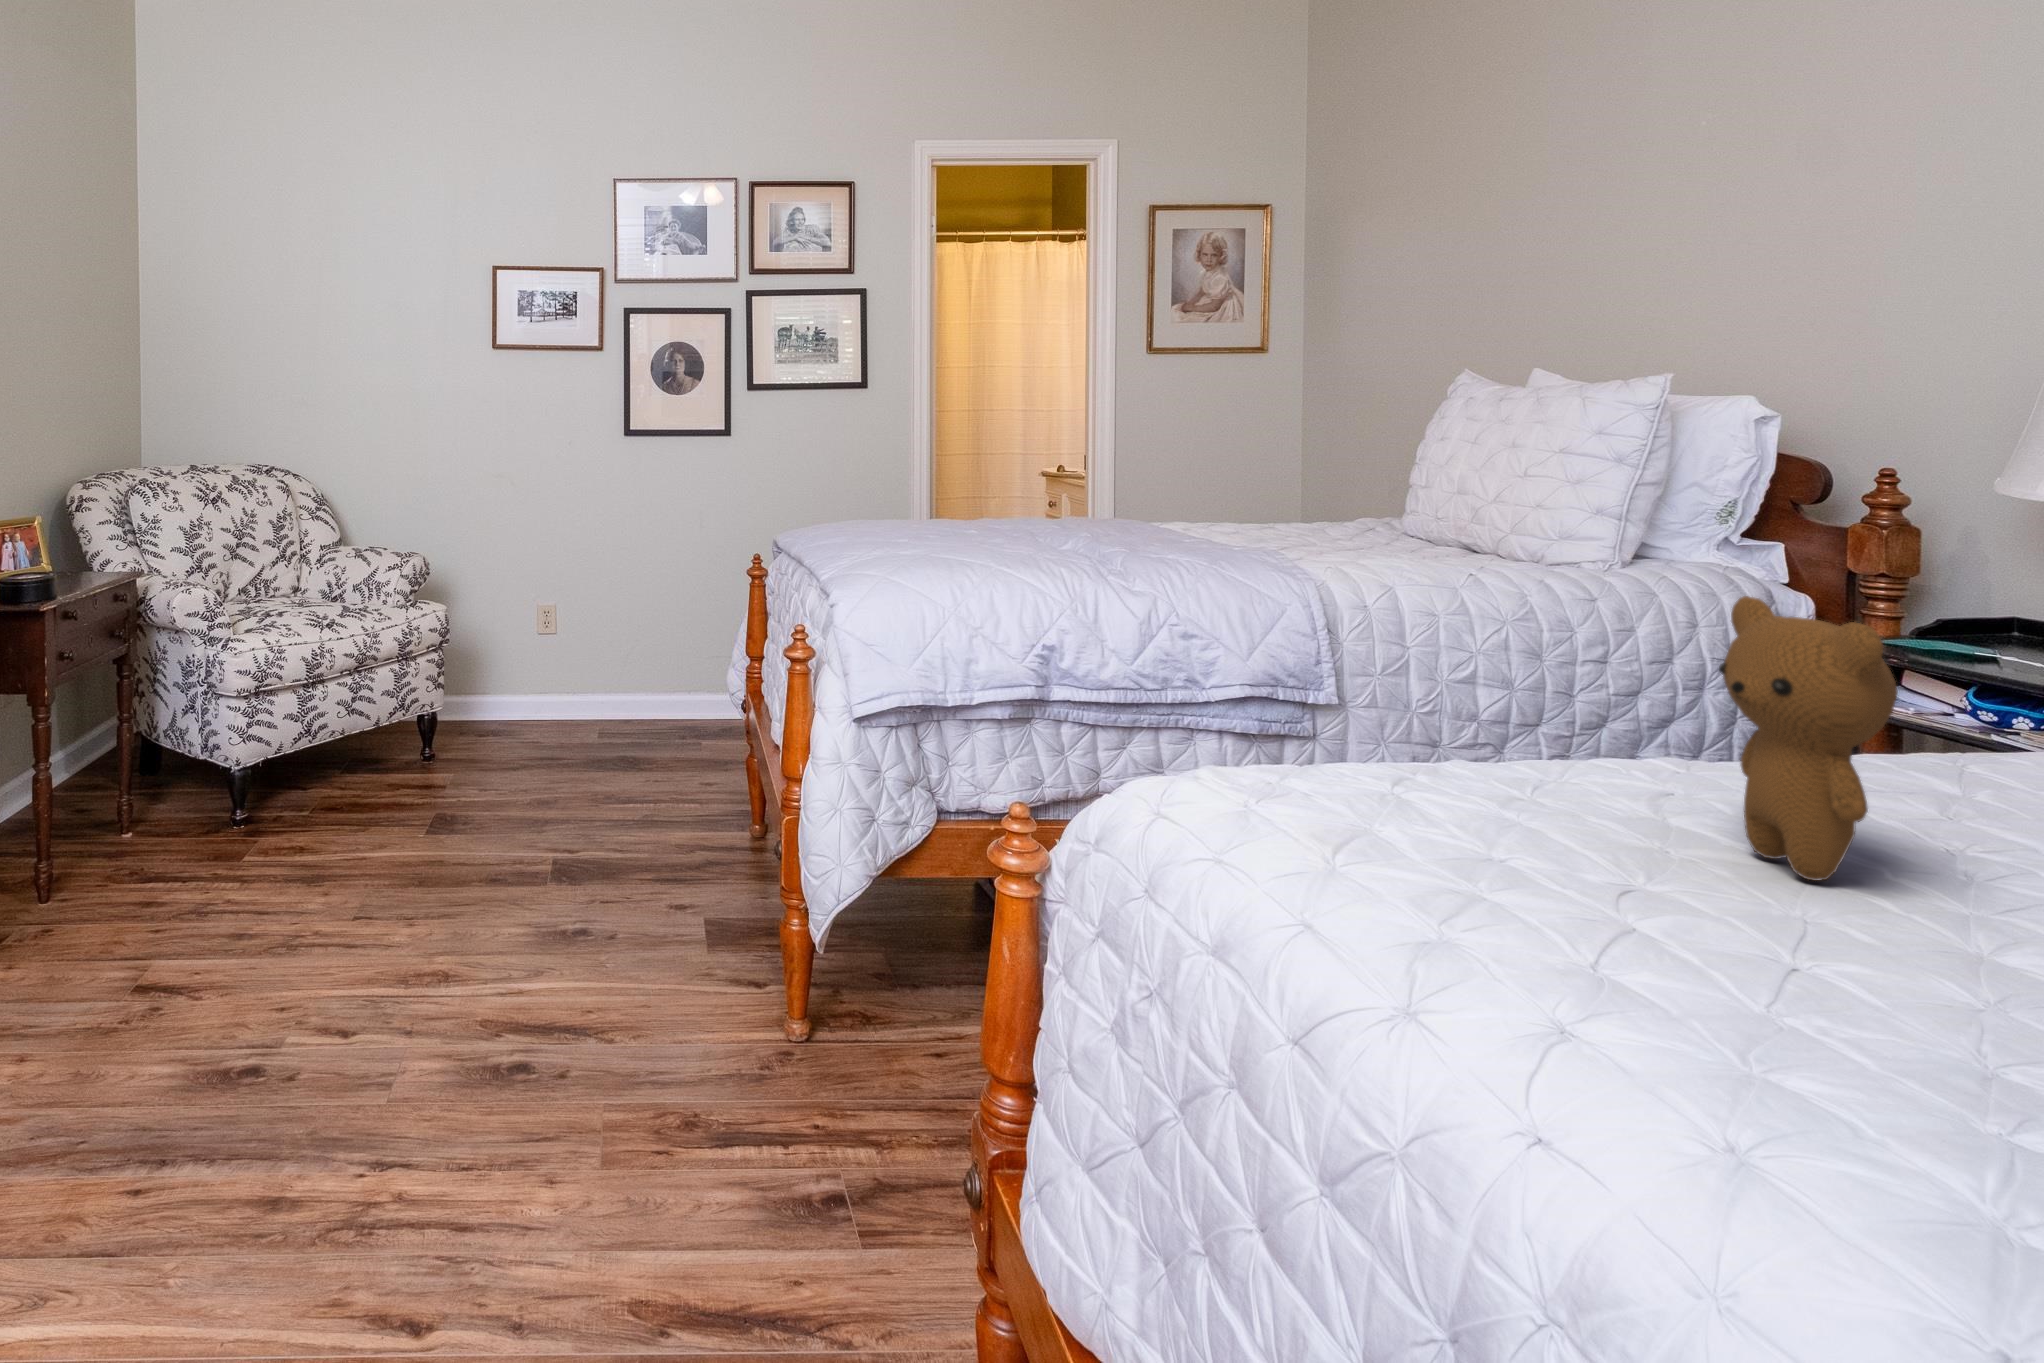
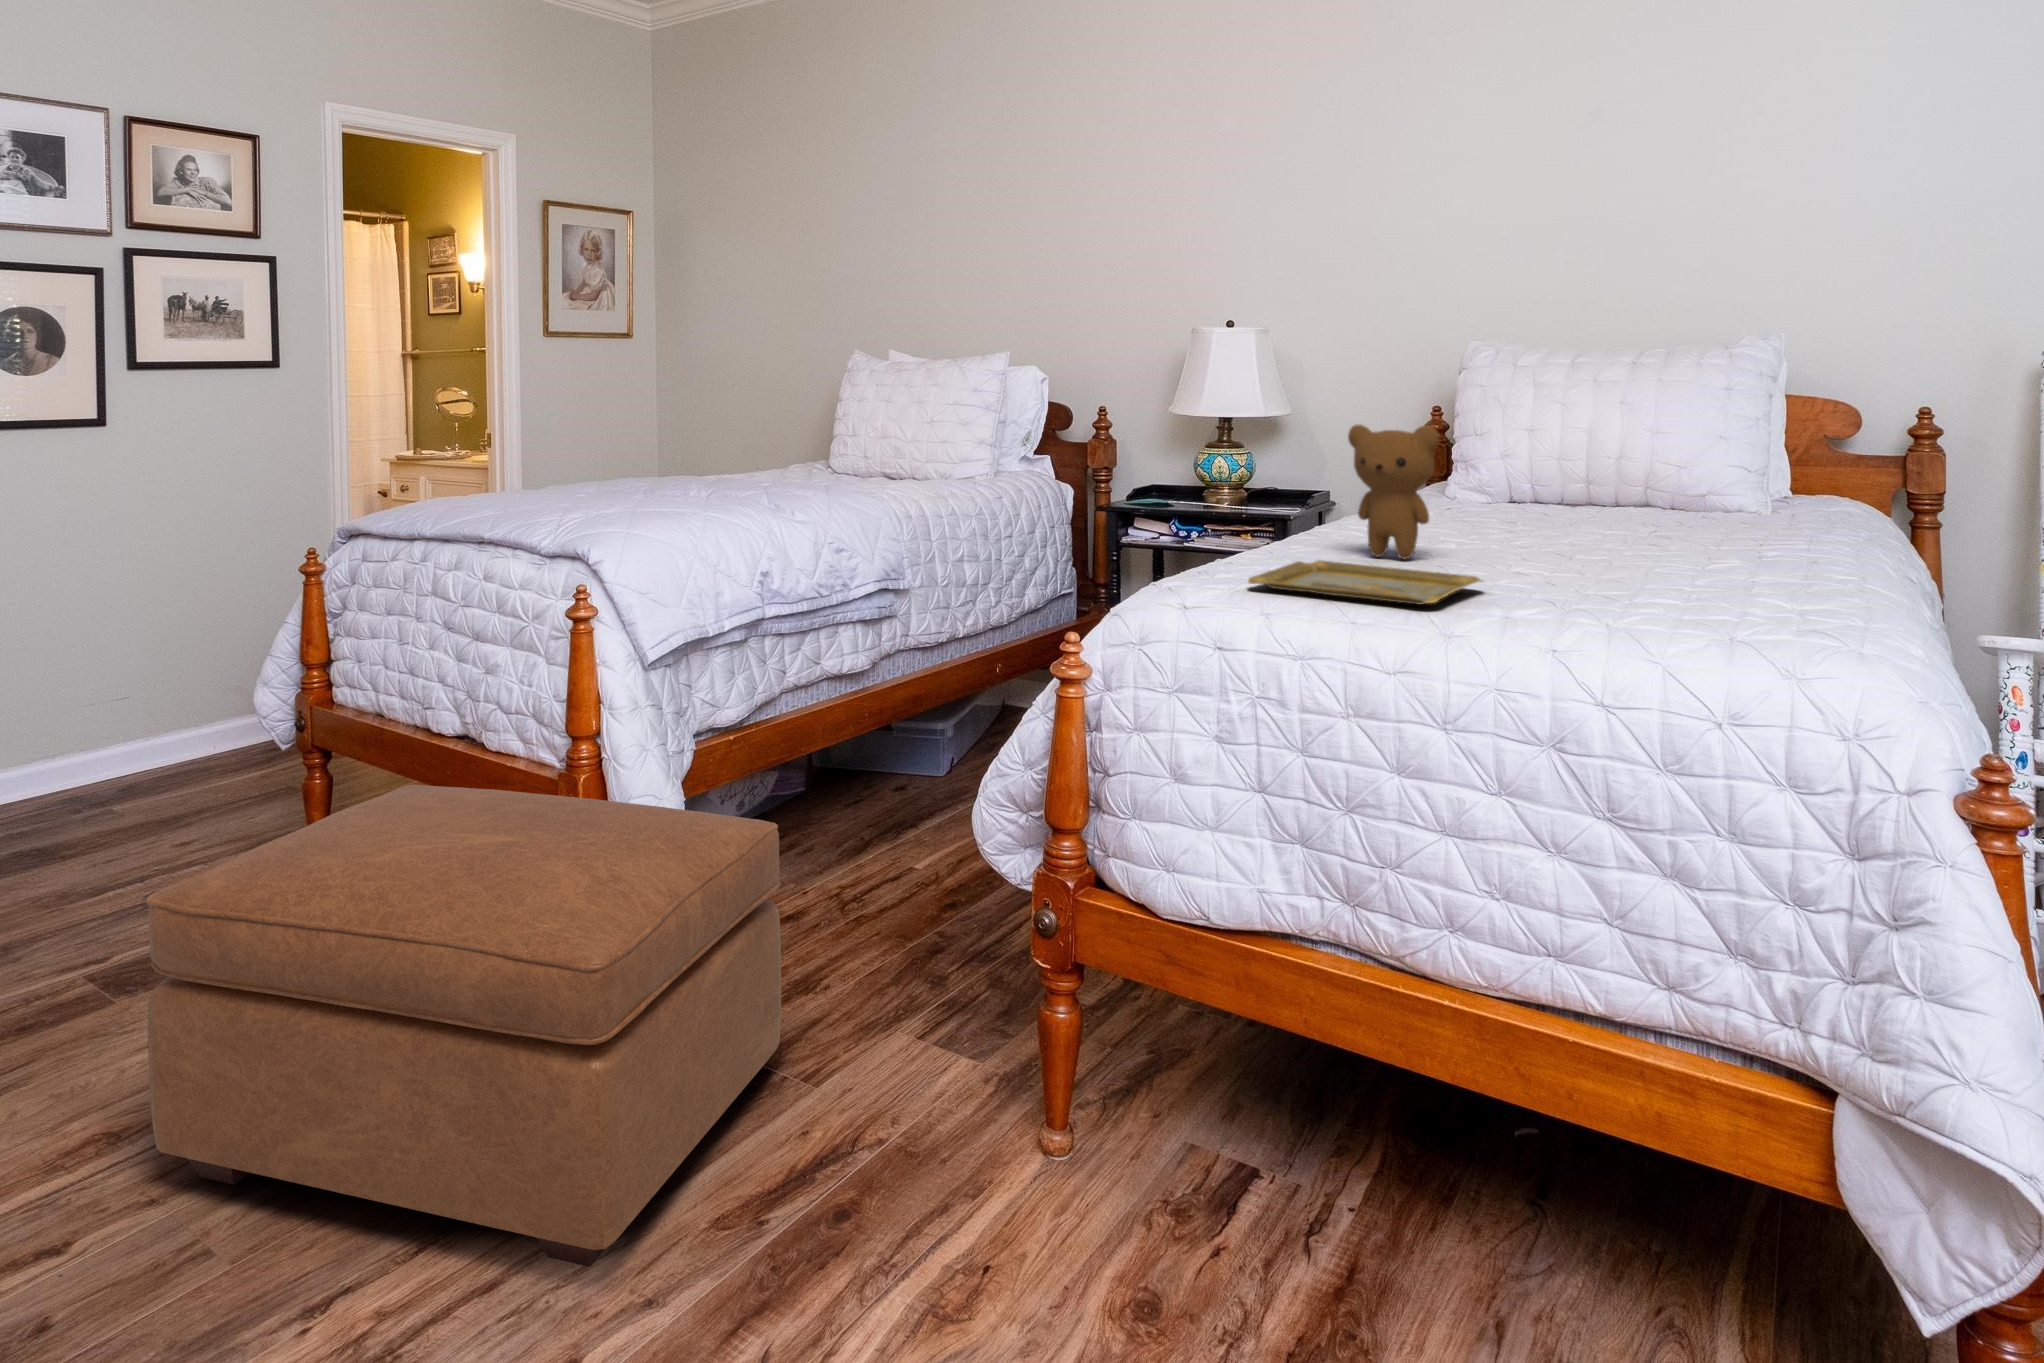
ottoman: none [410,783,851,1267] -> present [146,785,781,1267]
tray: none [1271,820,1719,976] -> present [1248,560,1482,605]

